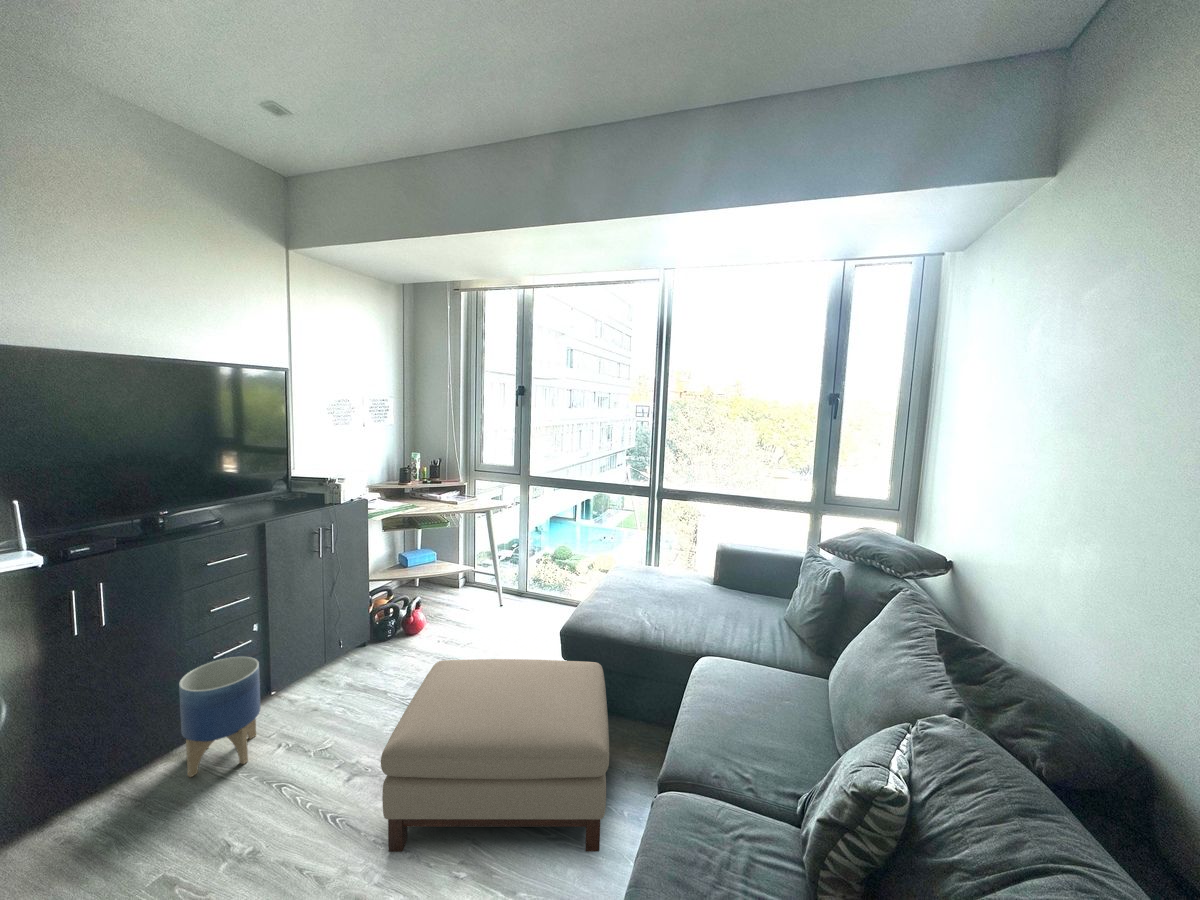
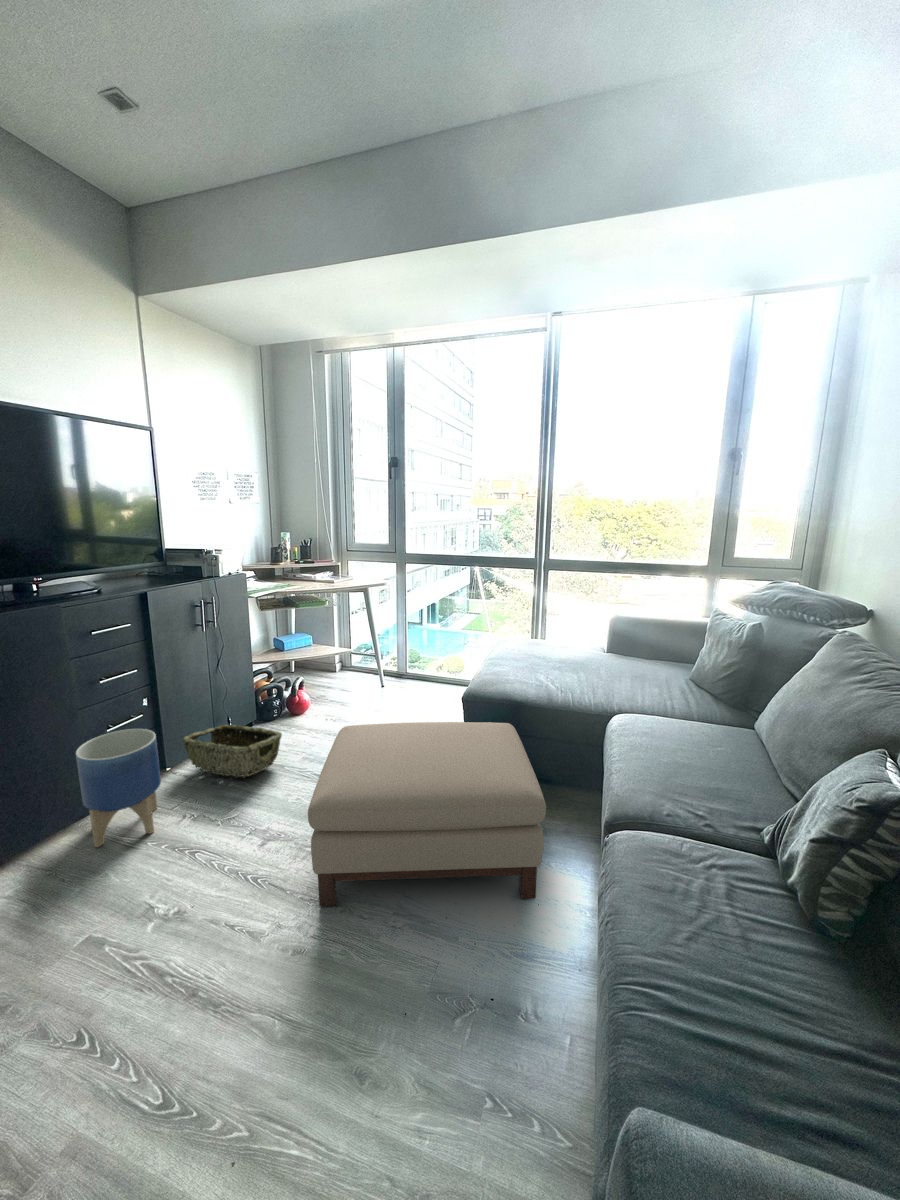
woven basket: none [290,647,387,705] -> present [183,725,282,778]

